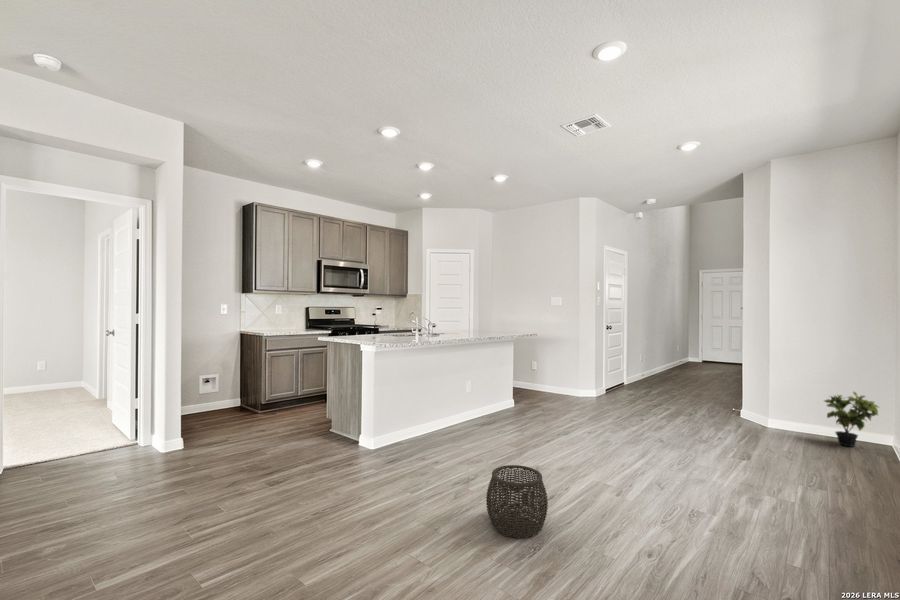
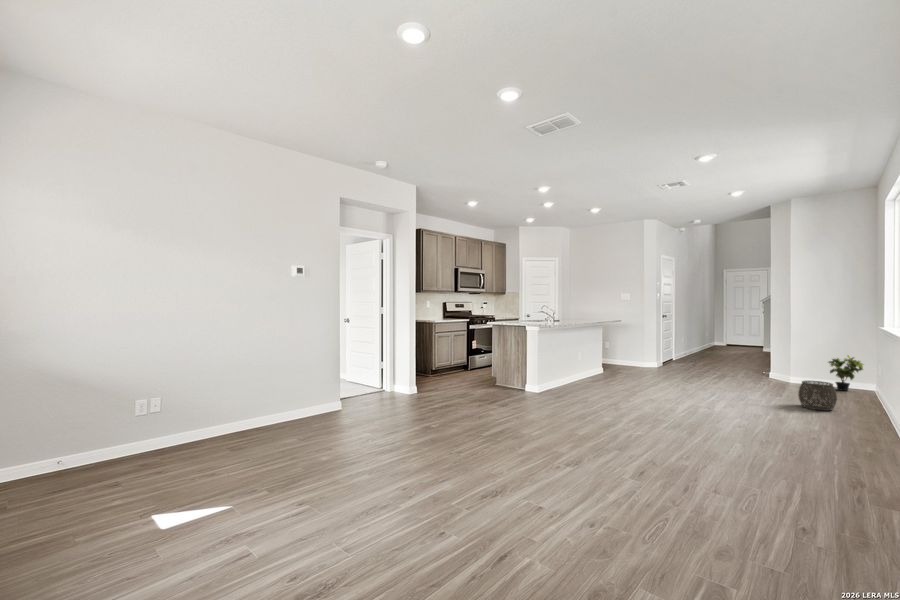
woven basket: present [486,465,548,538] -> present [798,381,837,411]

